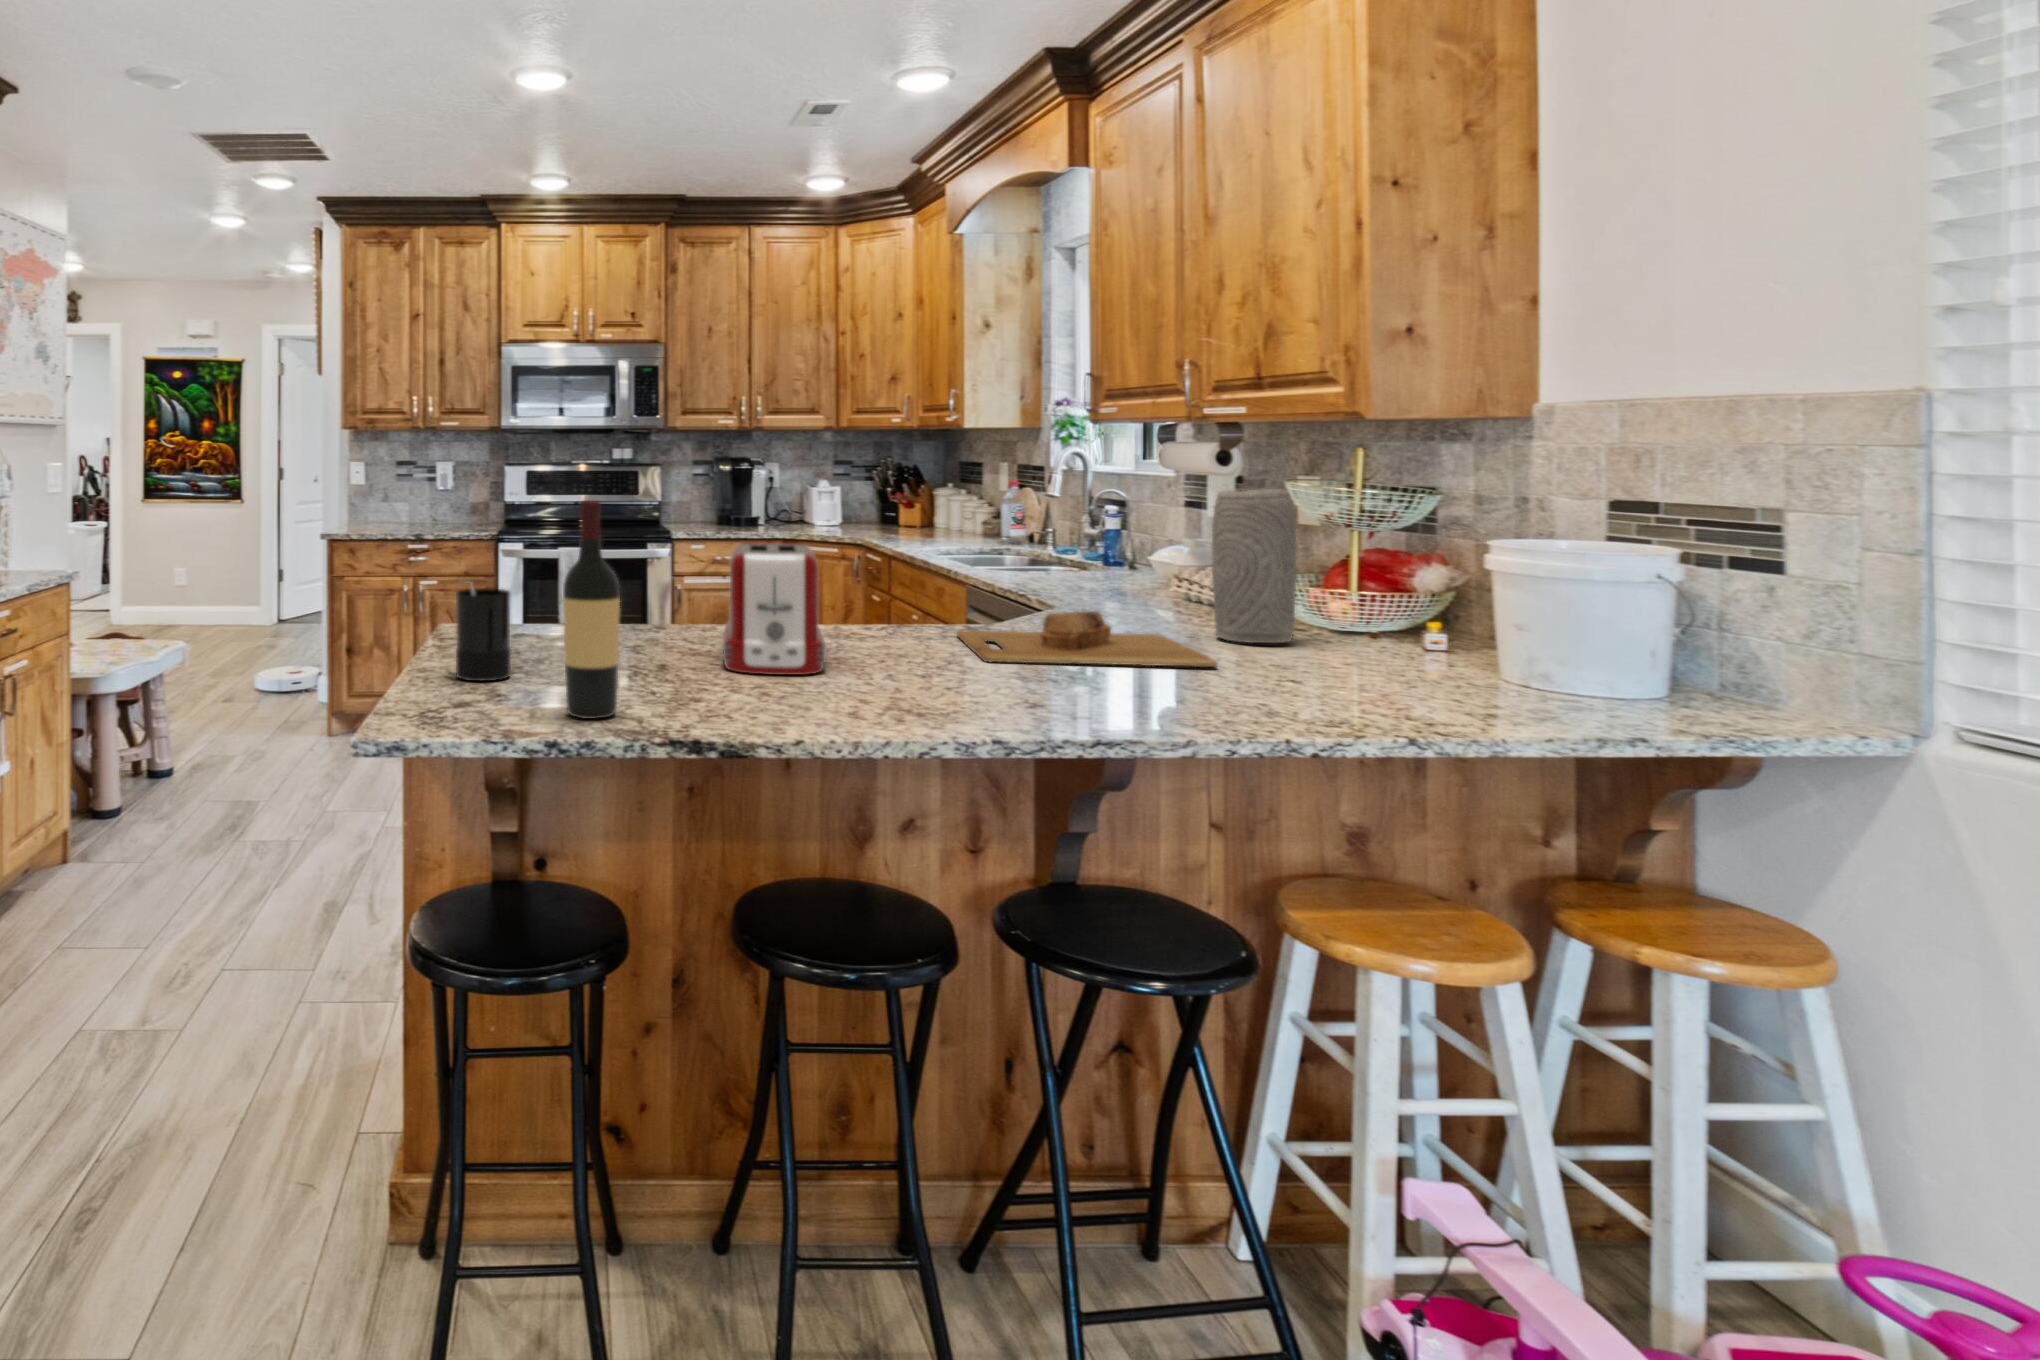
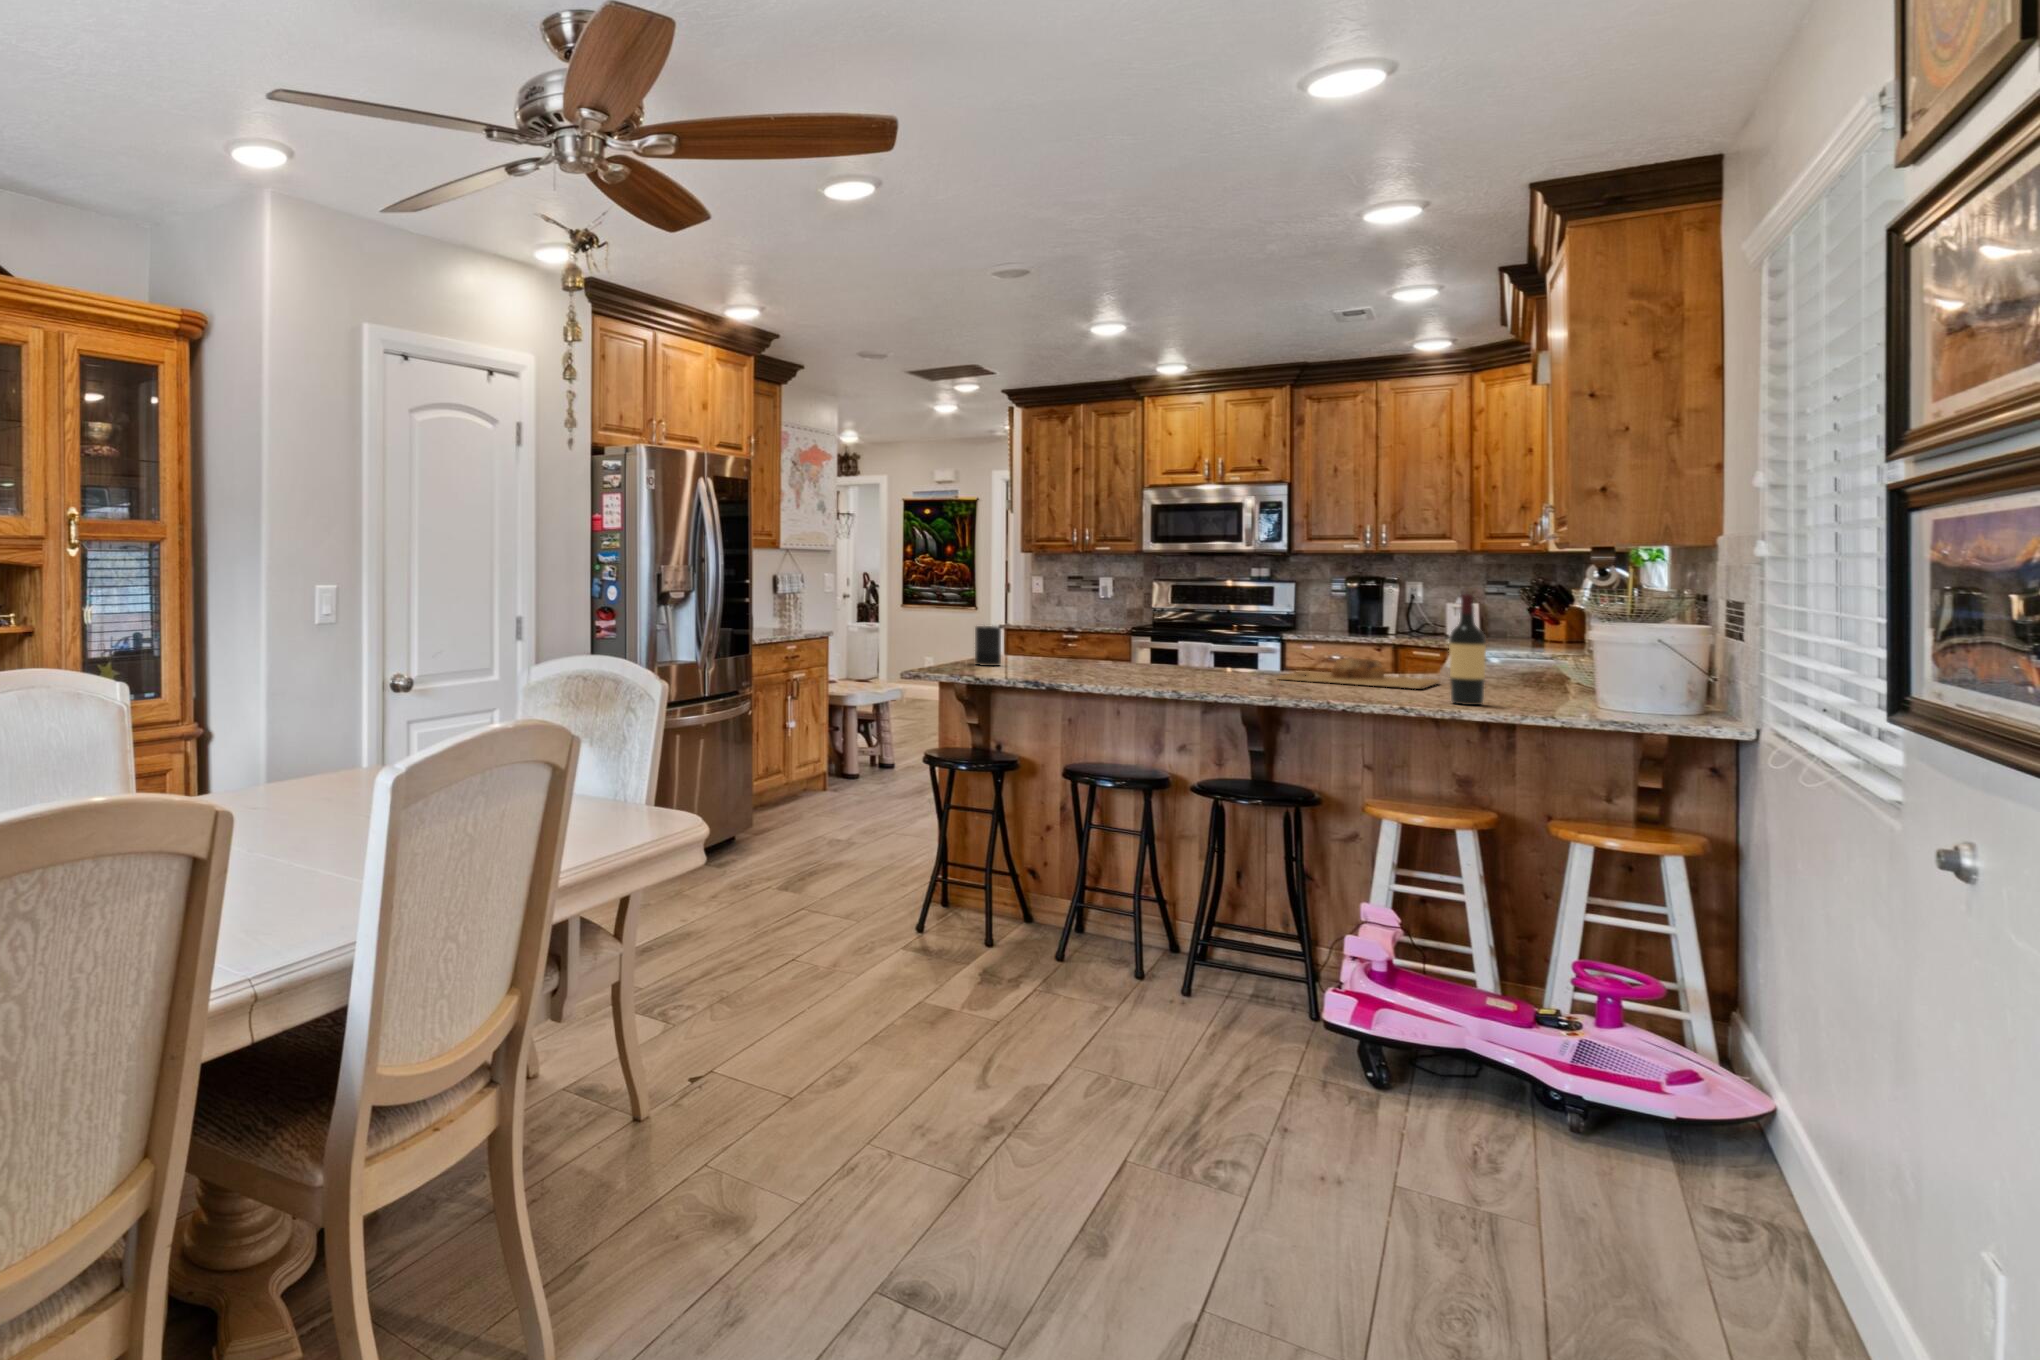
vase: present [1212,489,1297,643] -> none [1488,592,1549,689]
wine bottle: present [563,500,620,719] -> present [1449,594,1486,705]
toaster: present [723,542,826,675] -> none [1113,613,1189,675]

